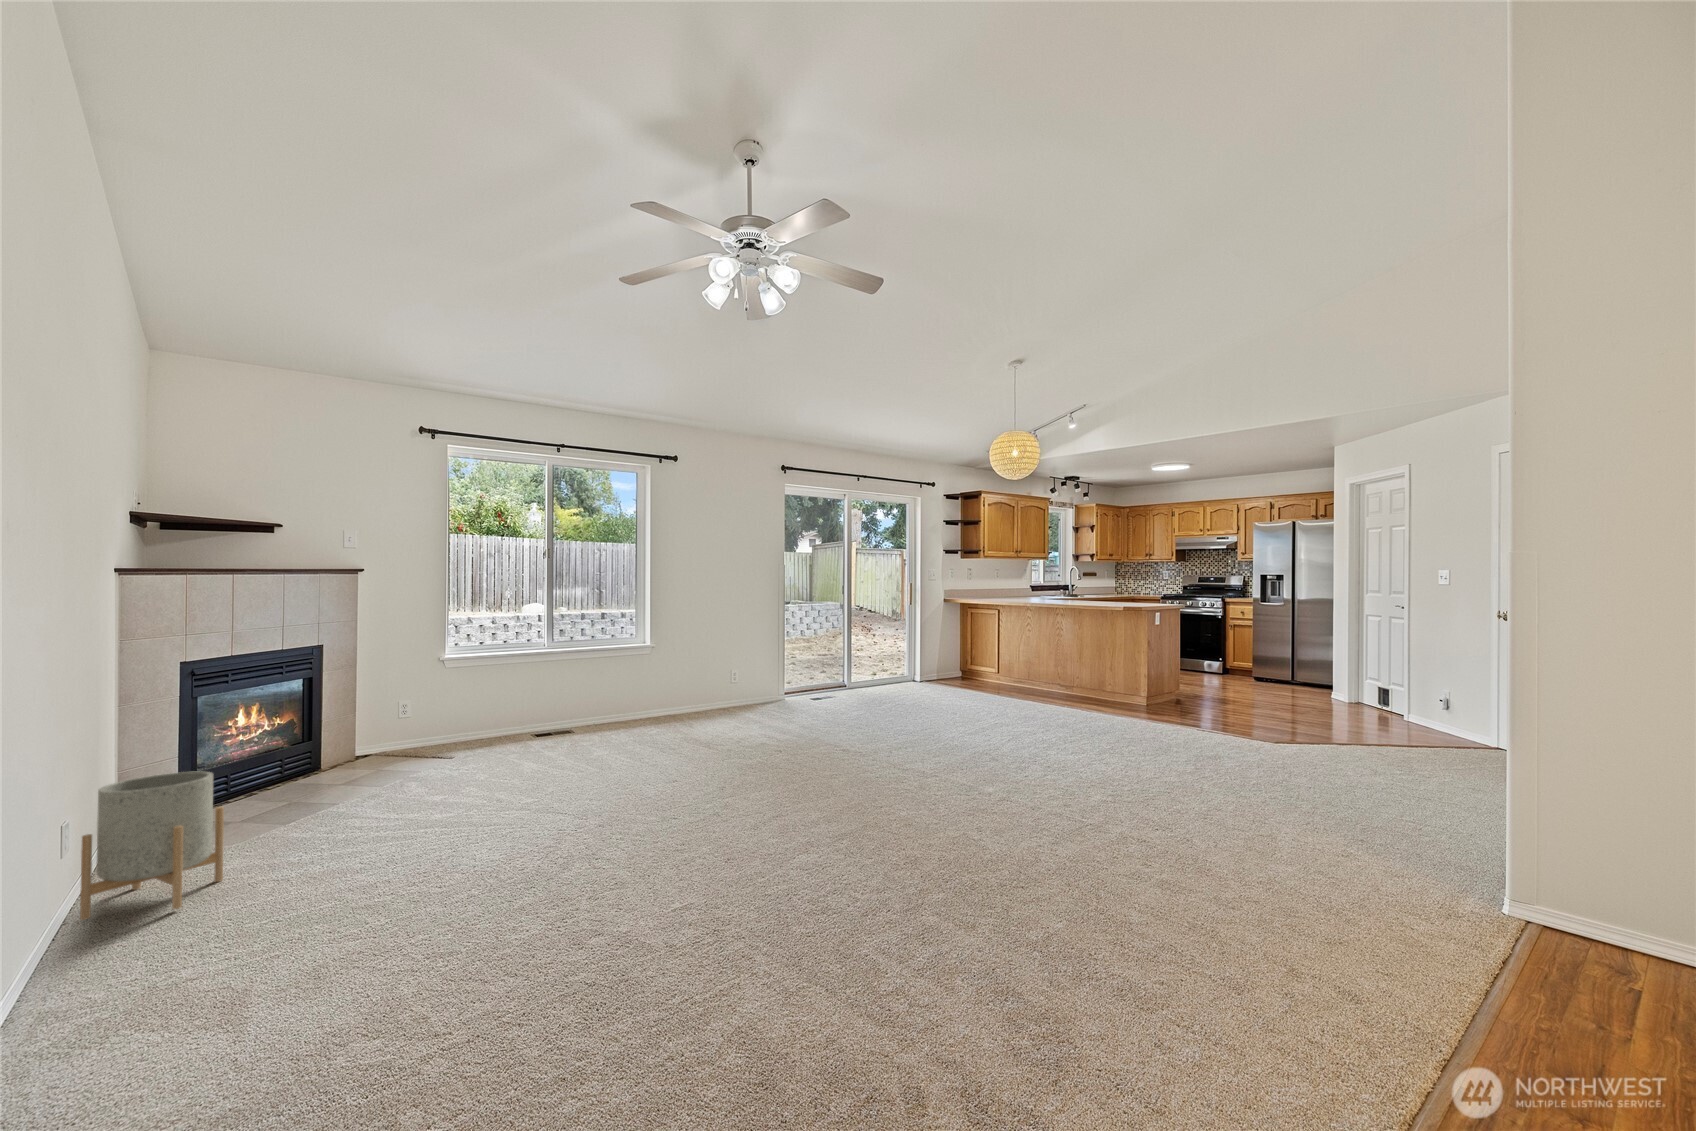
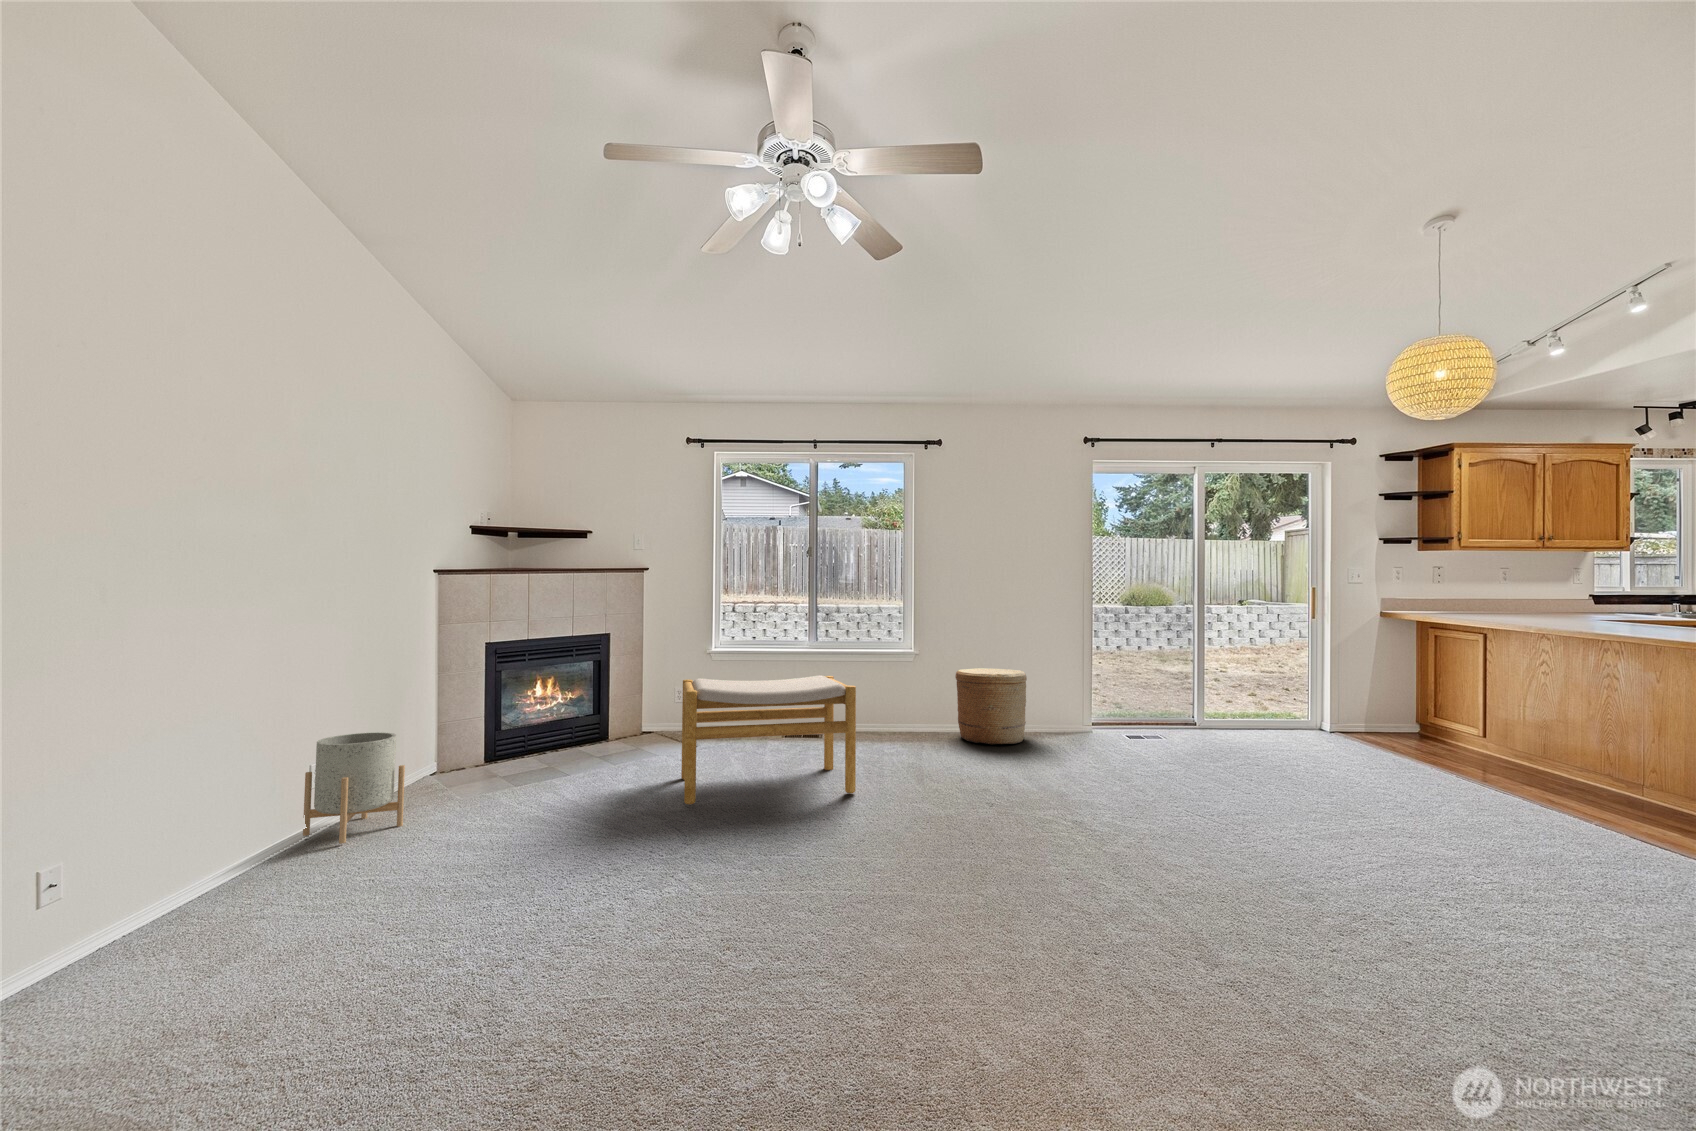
basket: none [690,654,751,718] -> present [955,668,1027,745]
footstool: none [494,667,681,796] -> present [681,675,856,805]

